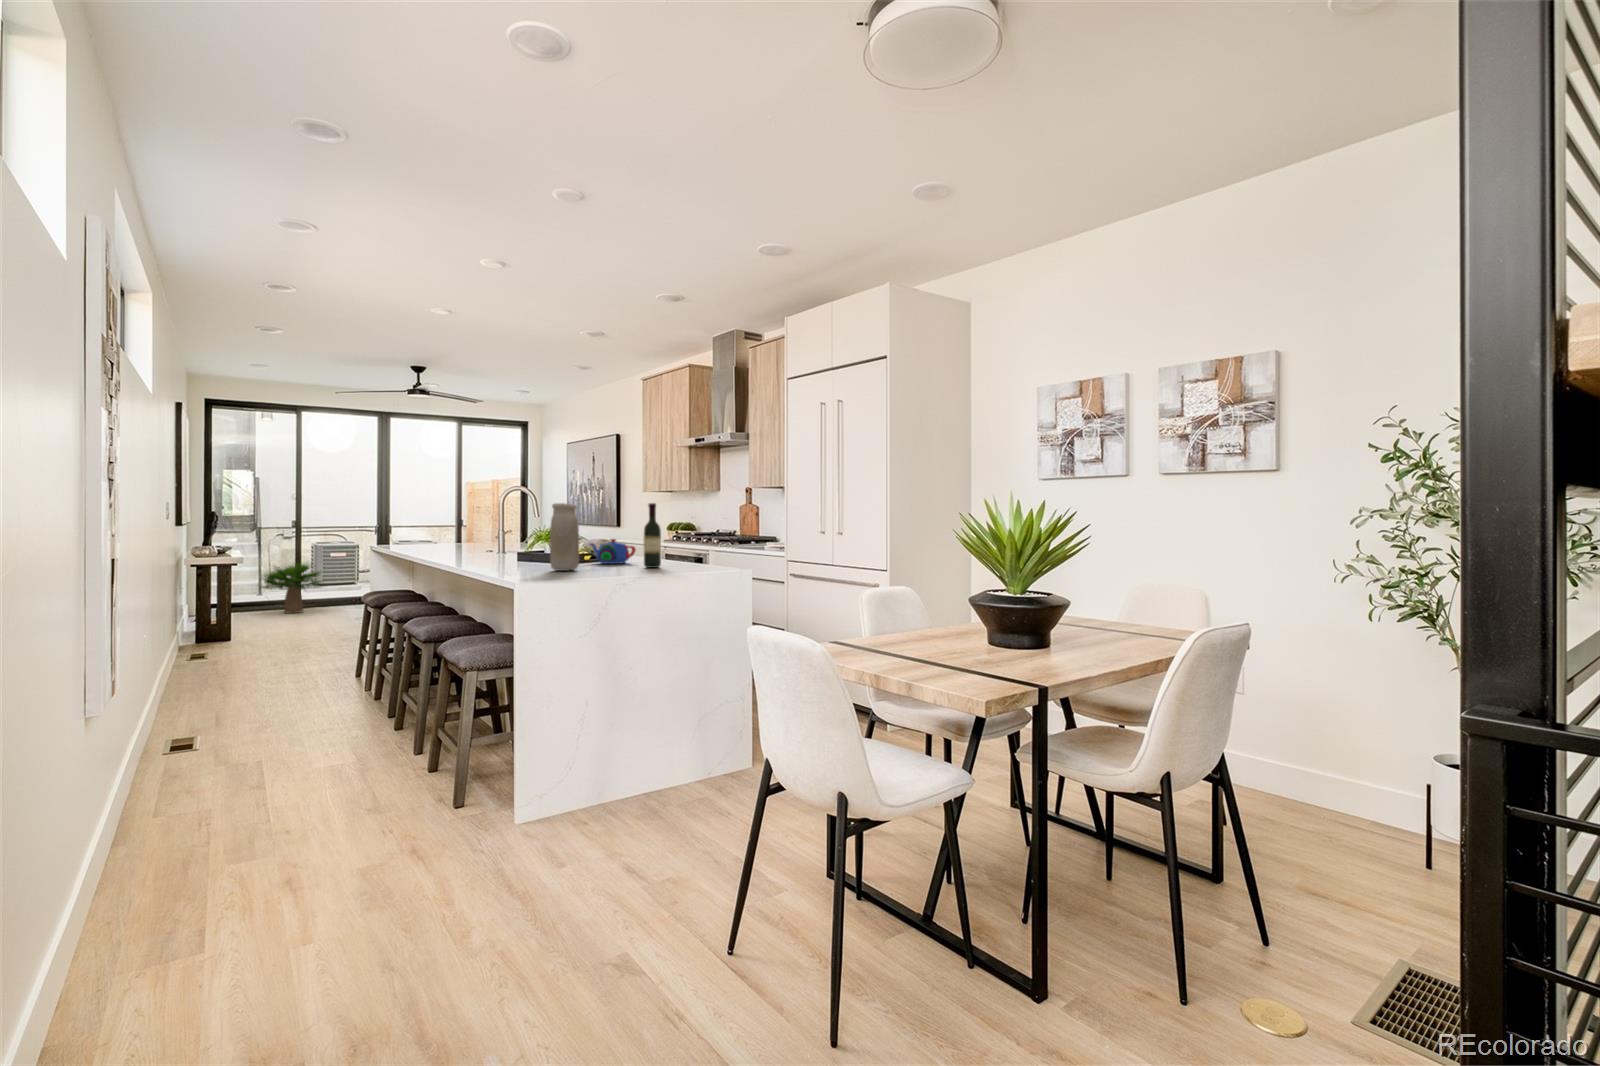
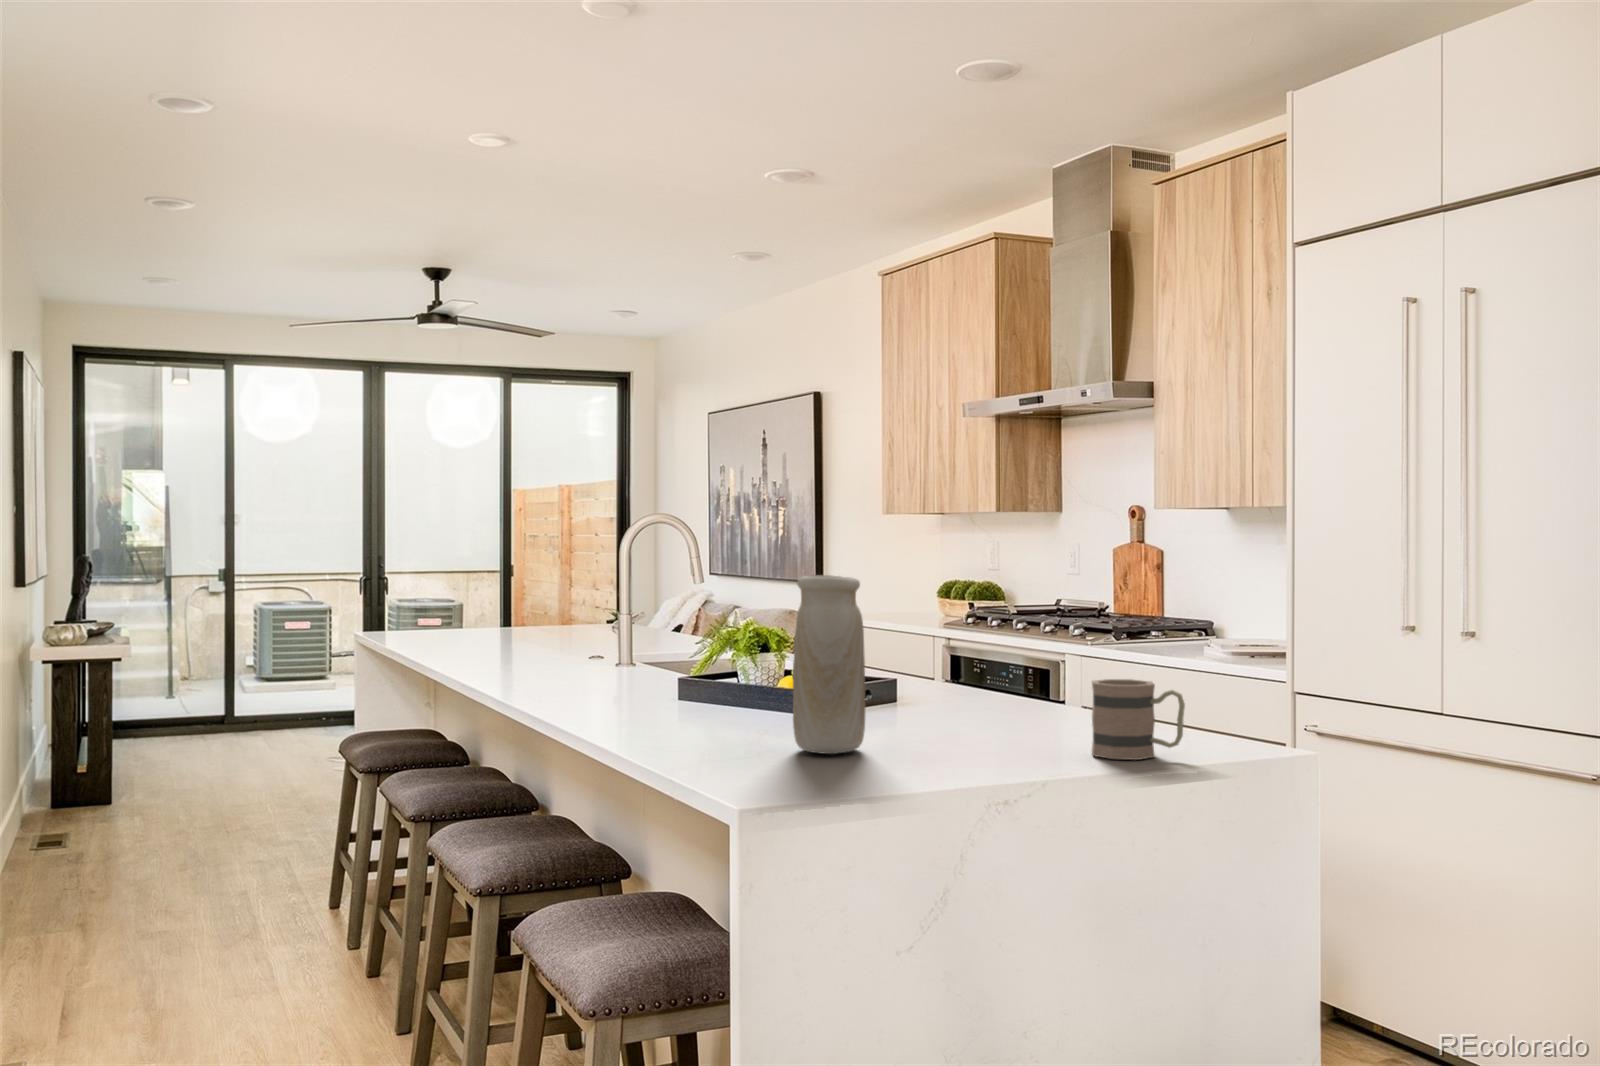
wine bottle: present [644,503,661,568] -> none [1023,571,1068,743]
teapot: present [590,539,635,564] -> none [859,655,981,720]
mug: none [664,543,697,570] -> present [1092,679,1185,760]
potted plant: present [261,563,321,613] -> none [156,638,283,739]

